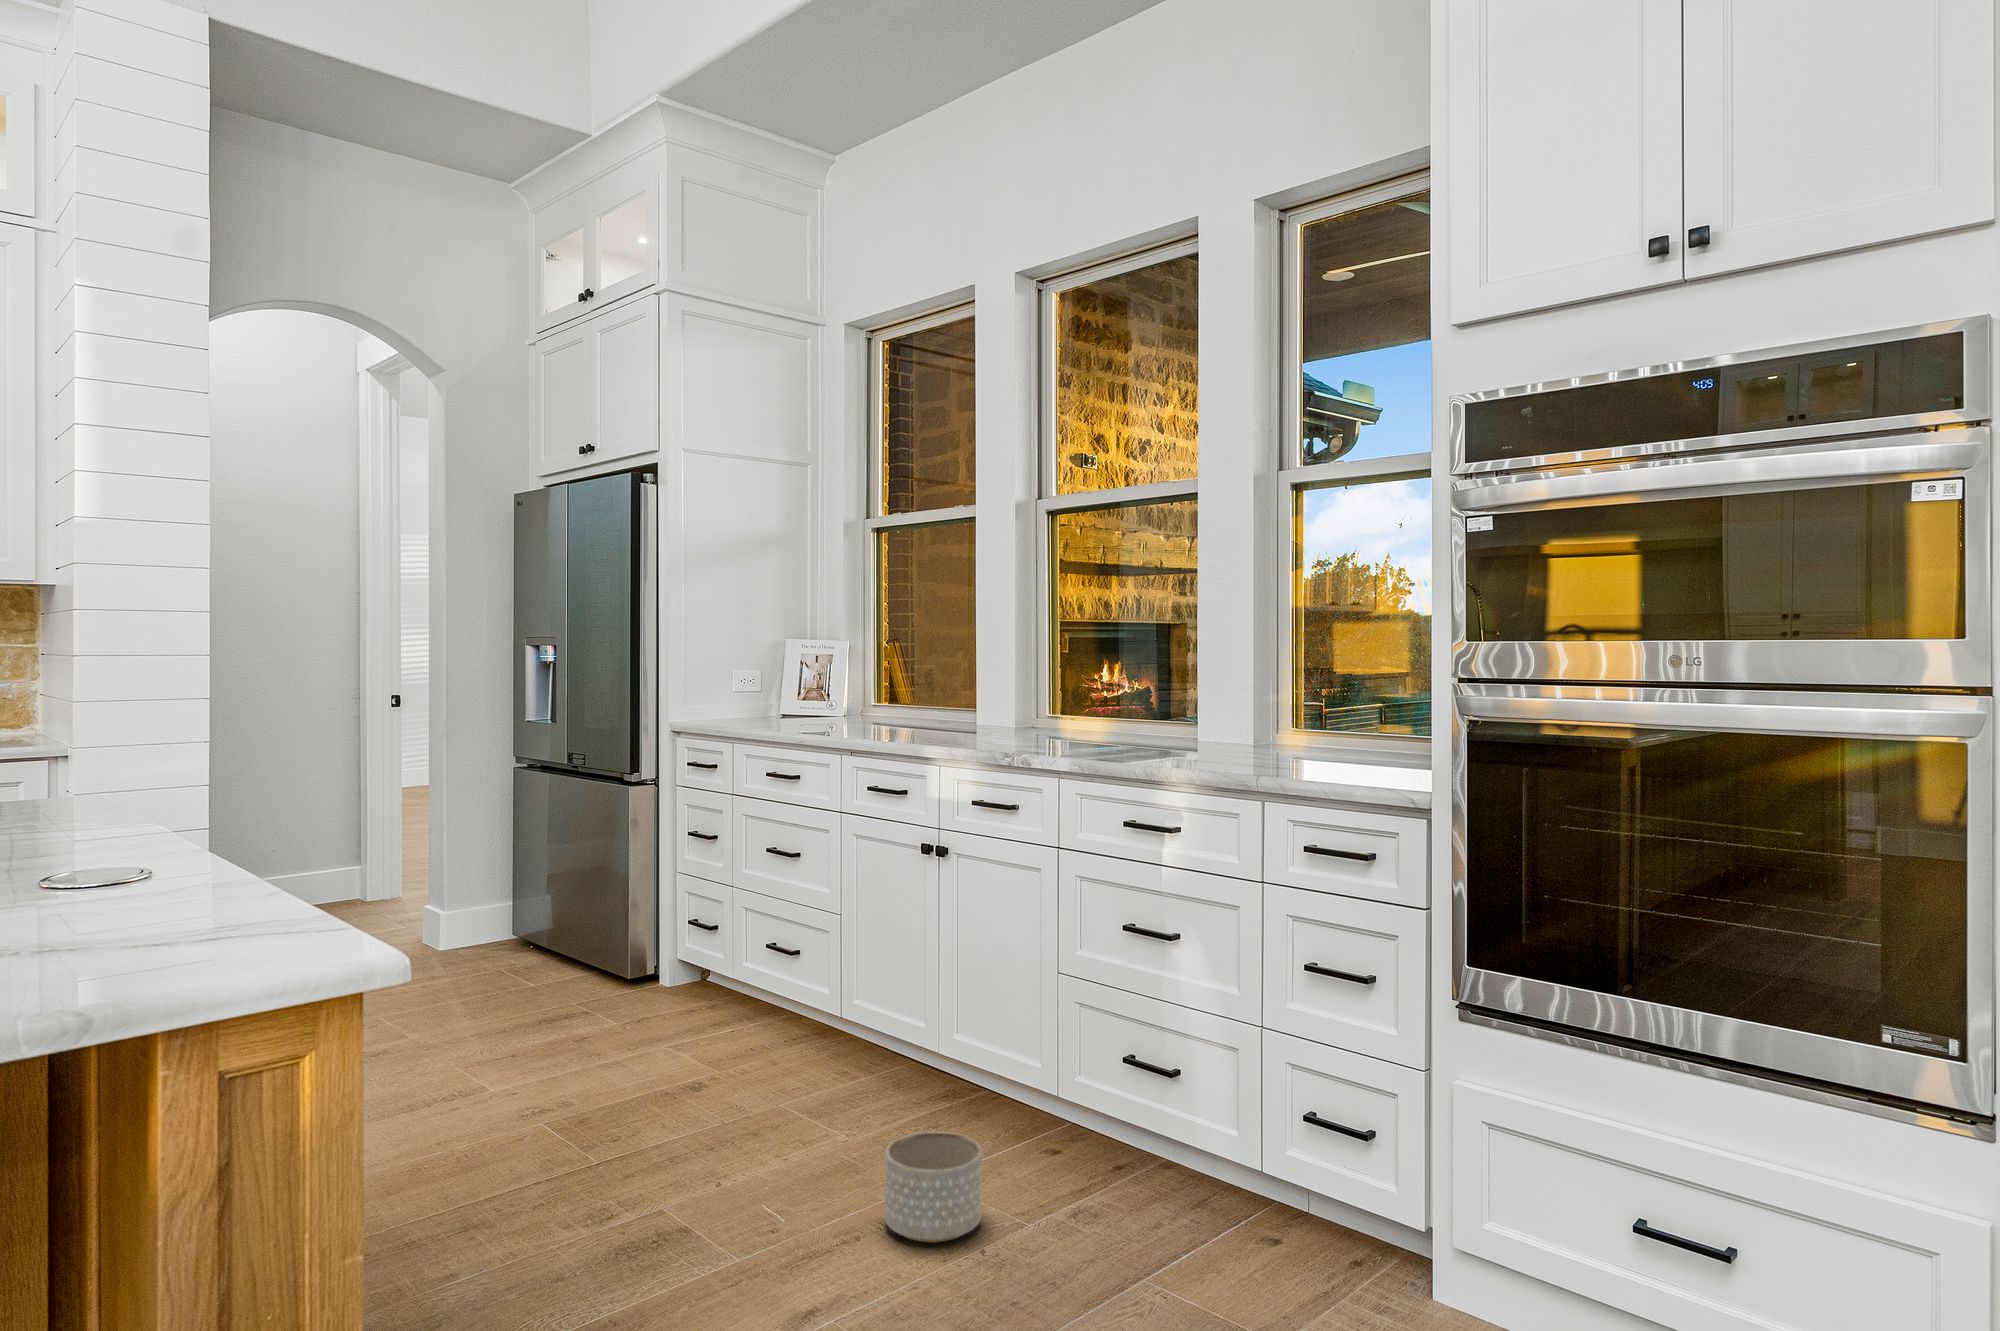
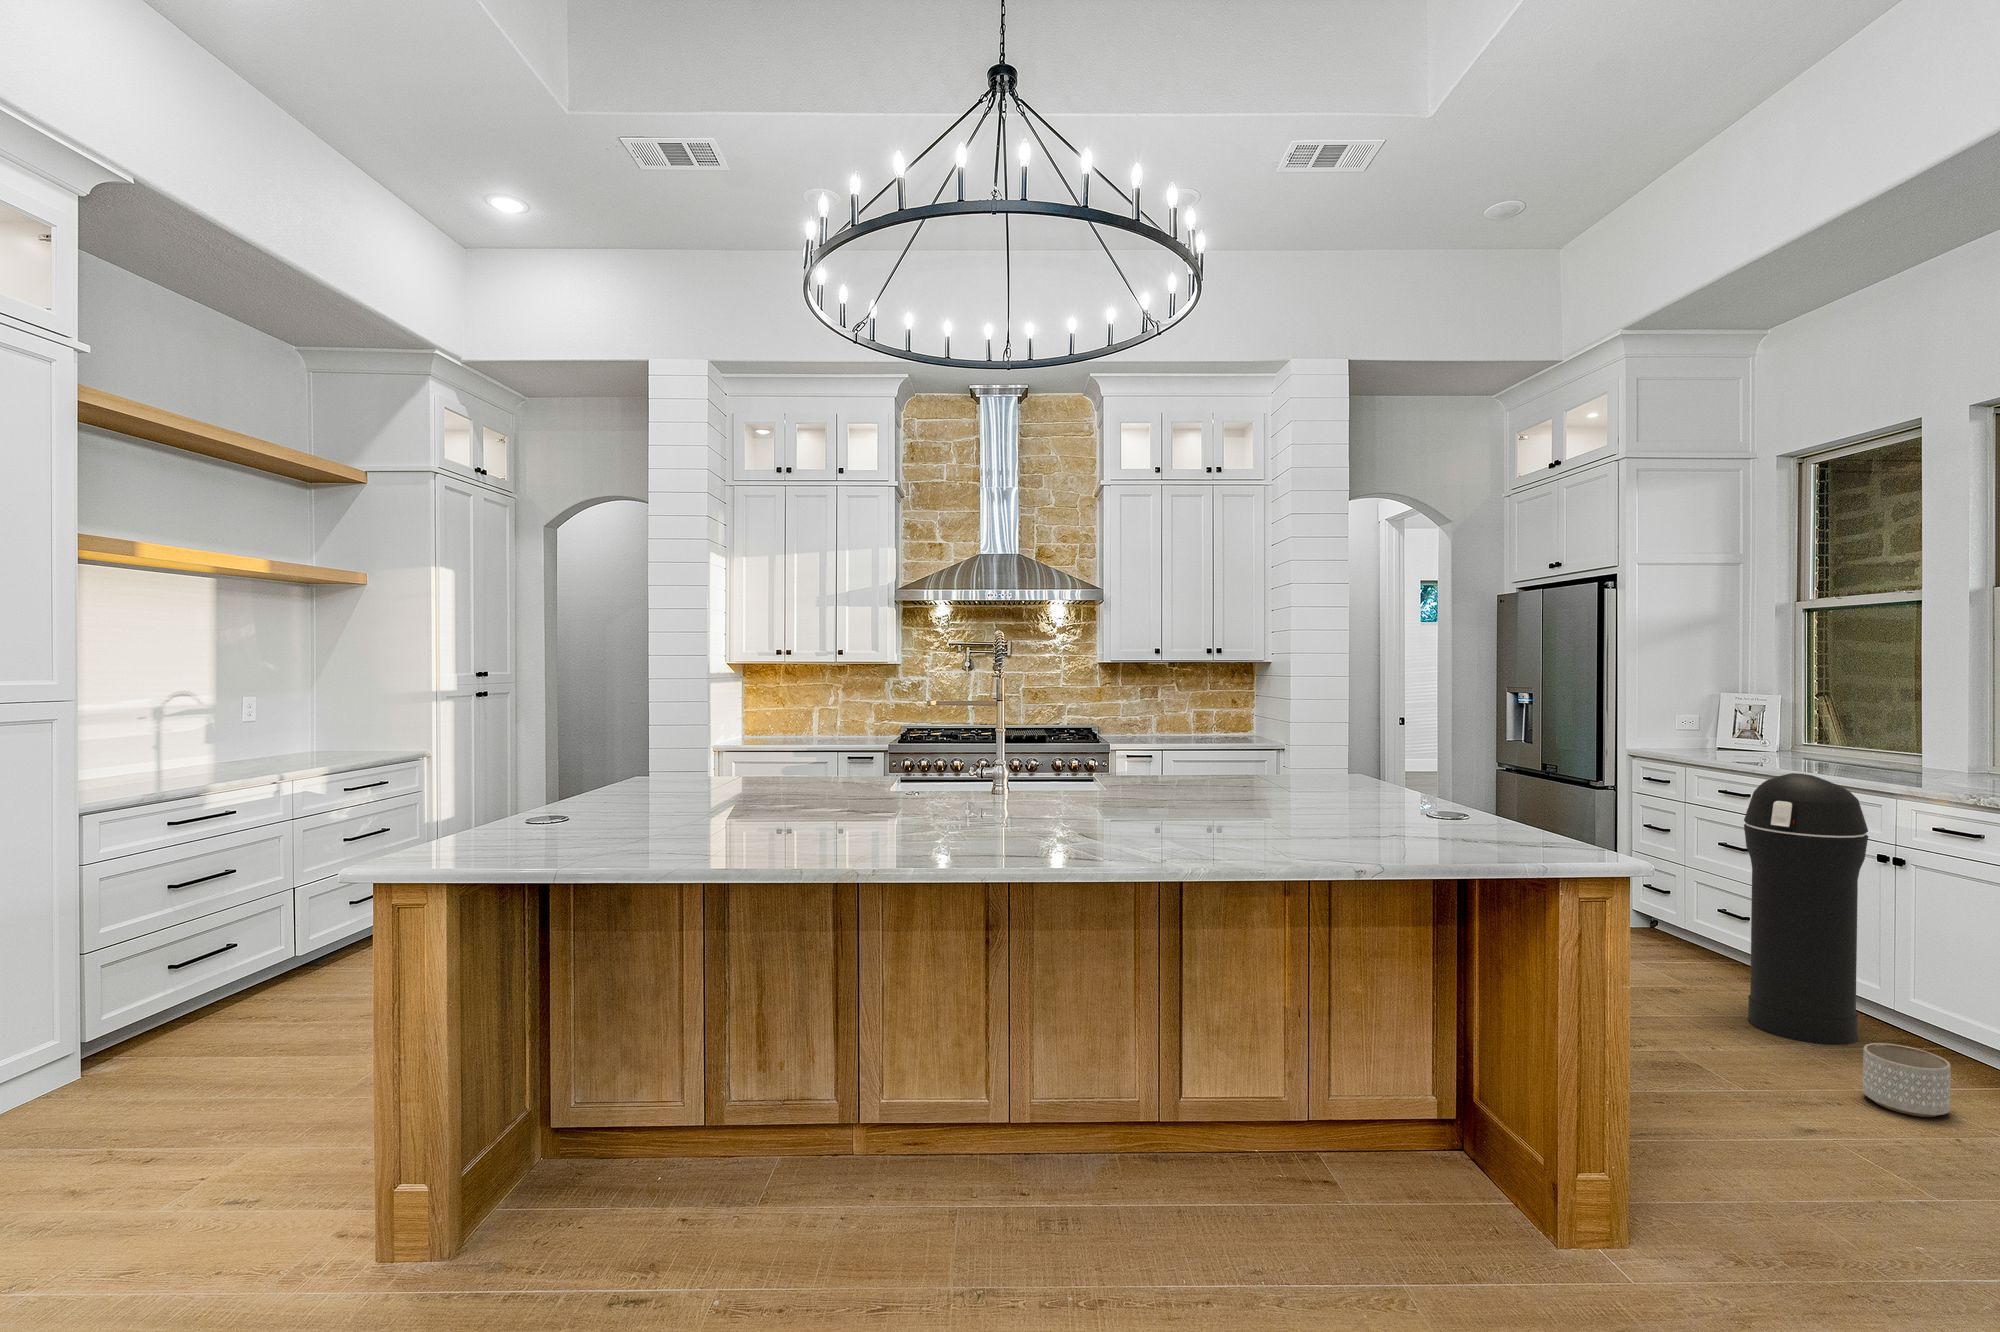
trash can: none [770,740,912,1136] -> present [1744,773,1868,1045]

